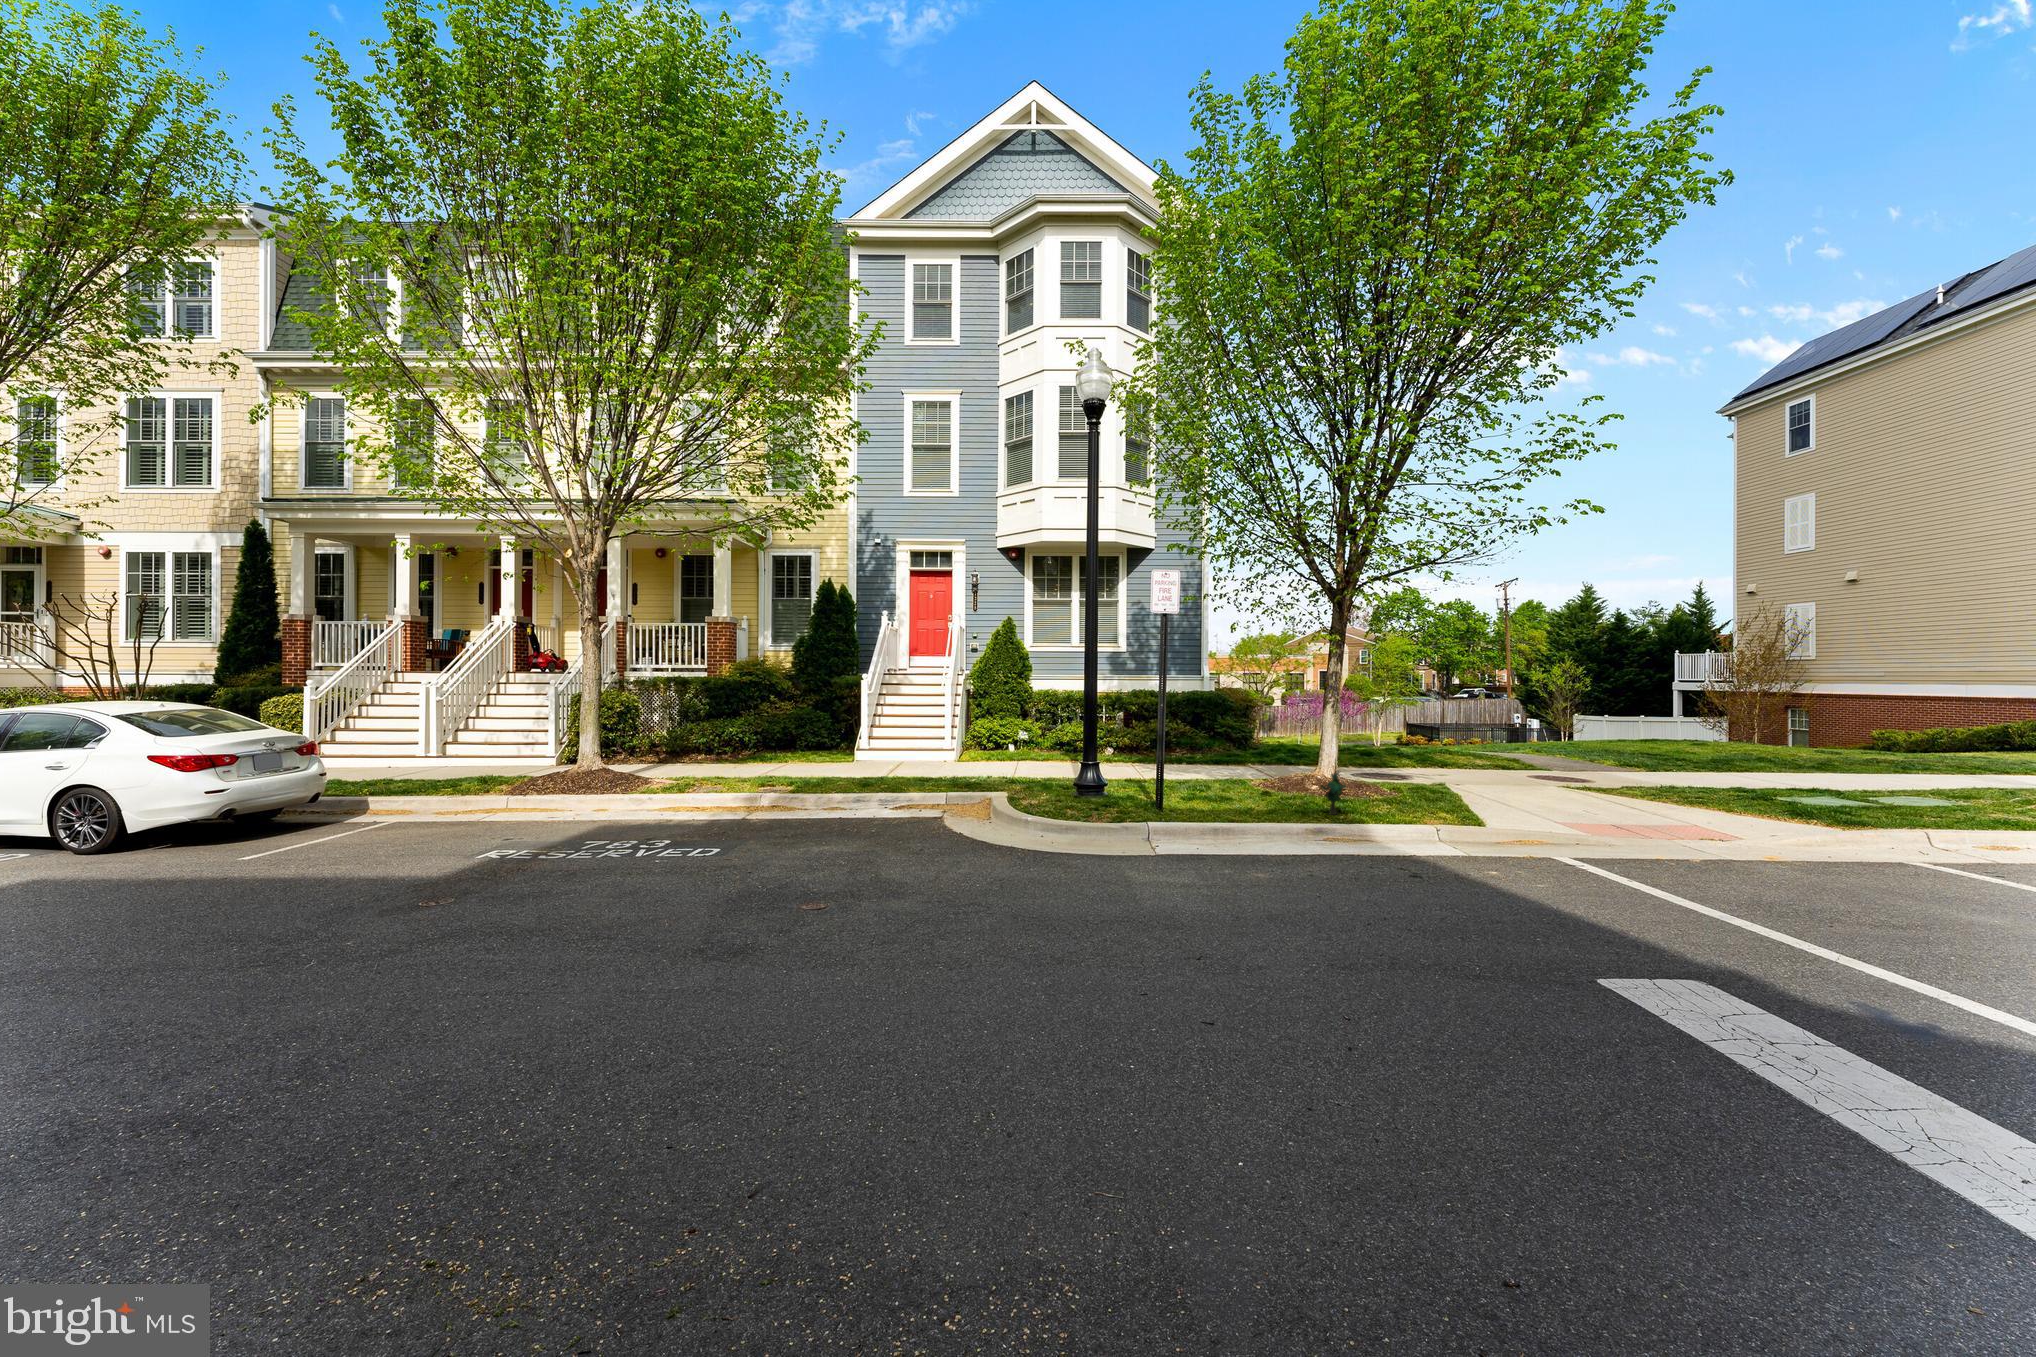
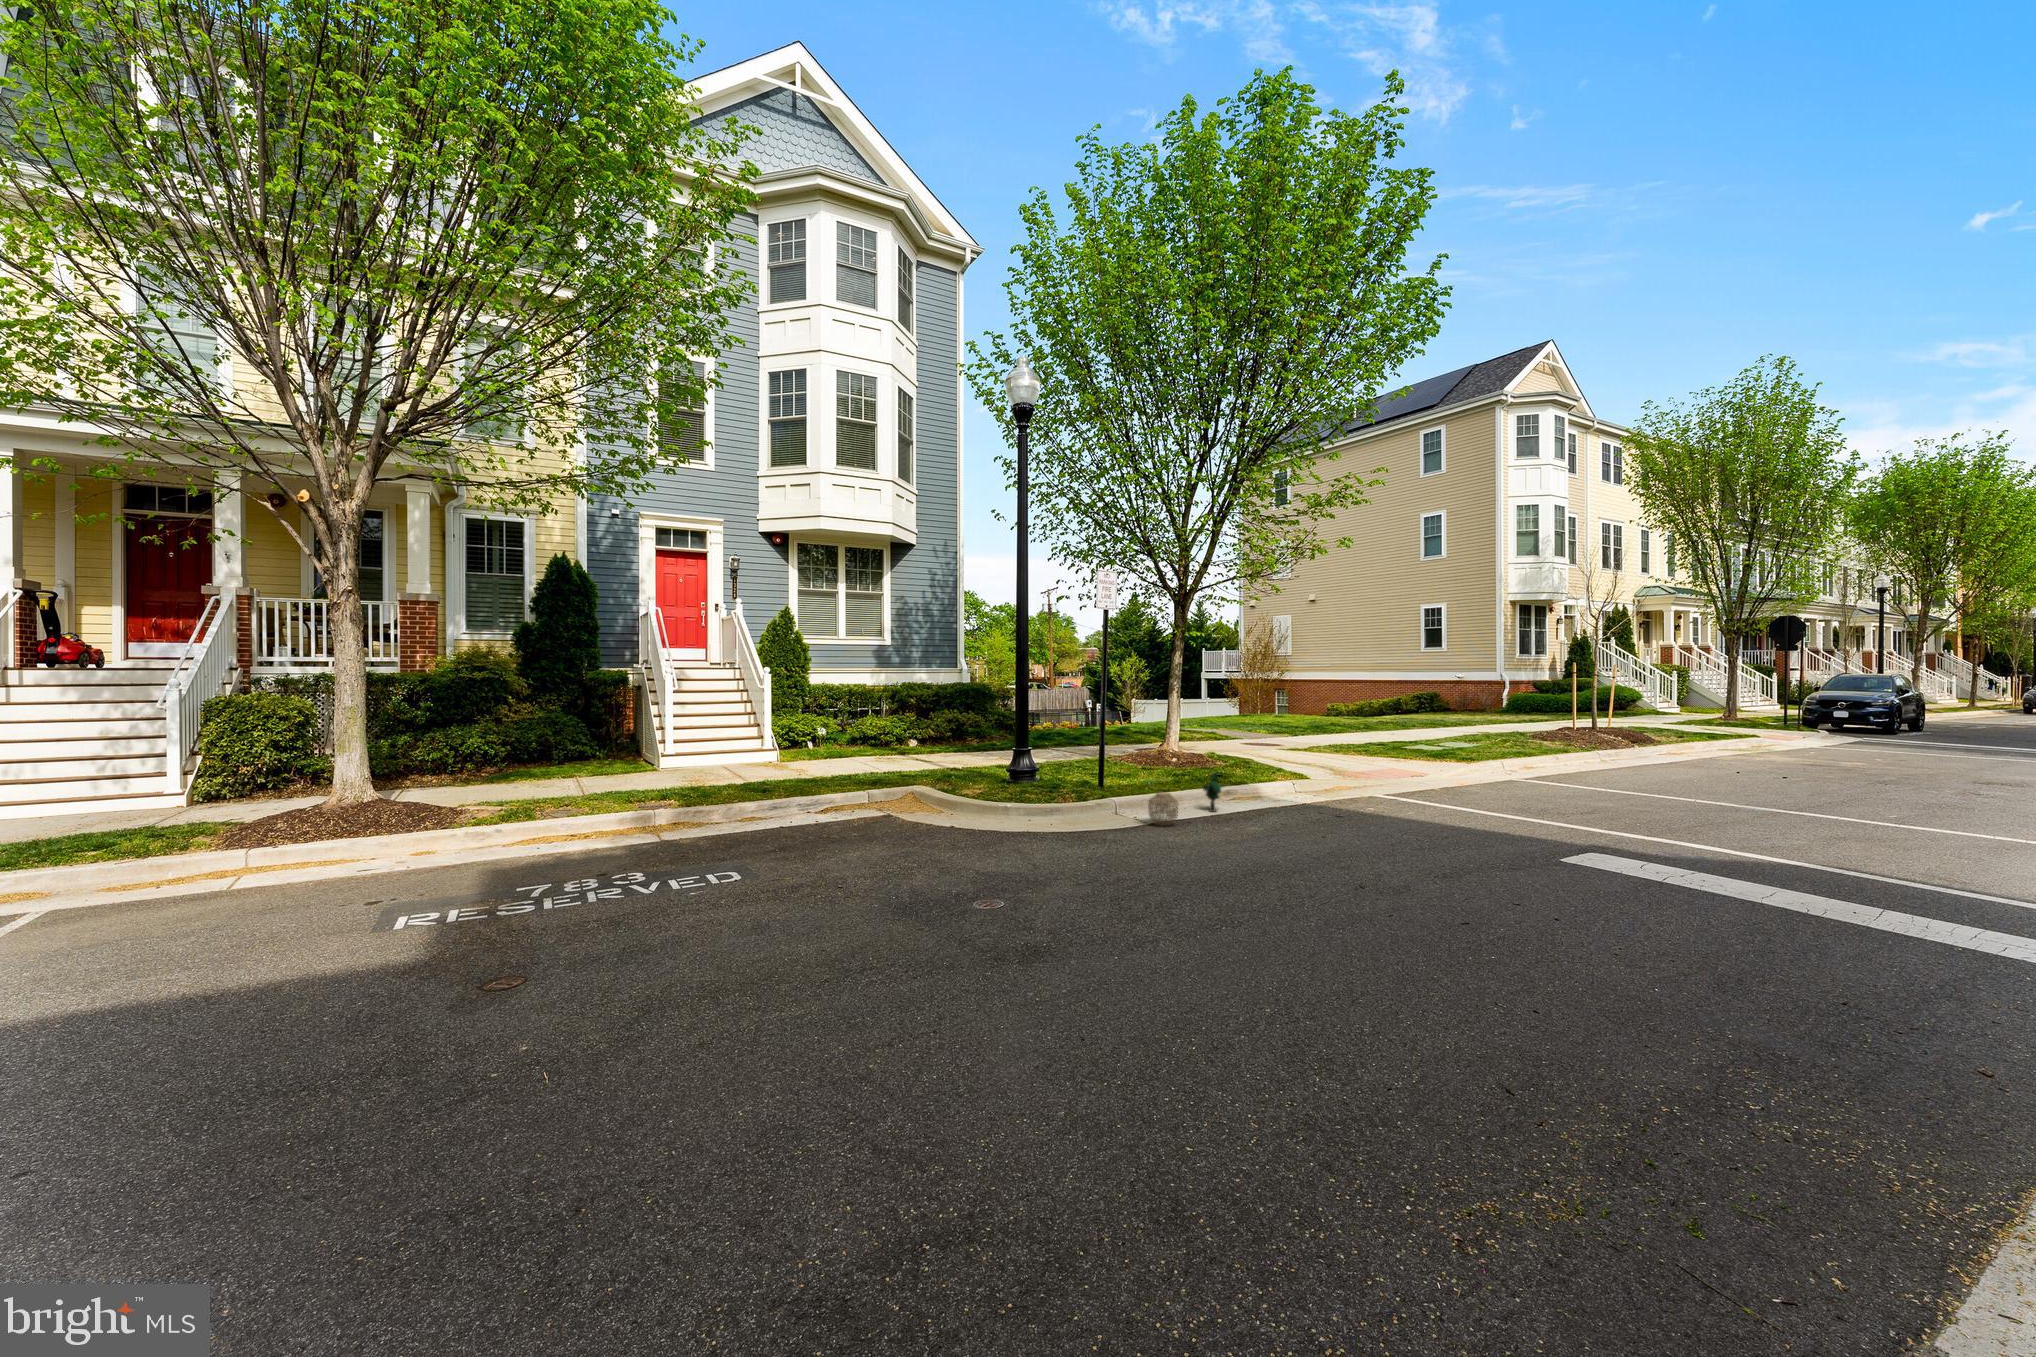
woven basket: none [1235,786,1267,820] -> present [1148,792,1178,826]

